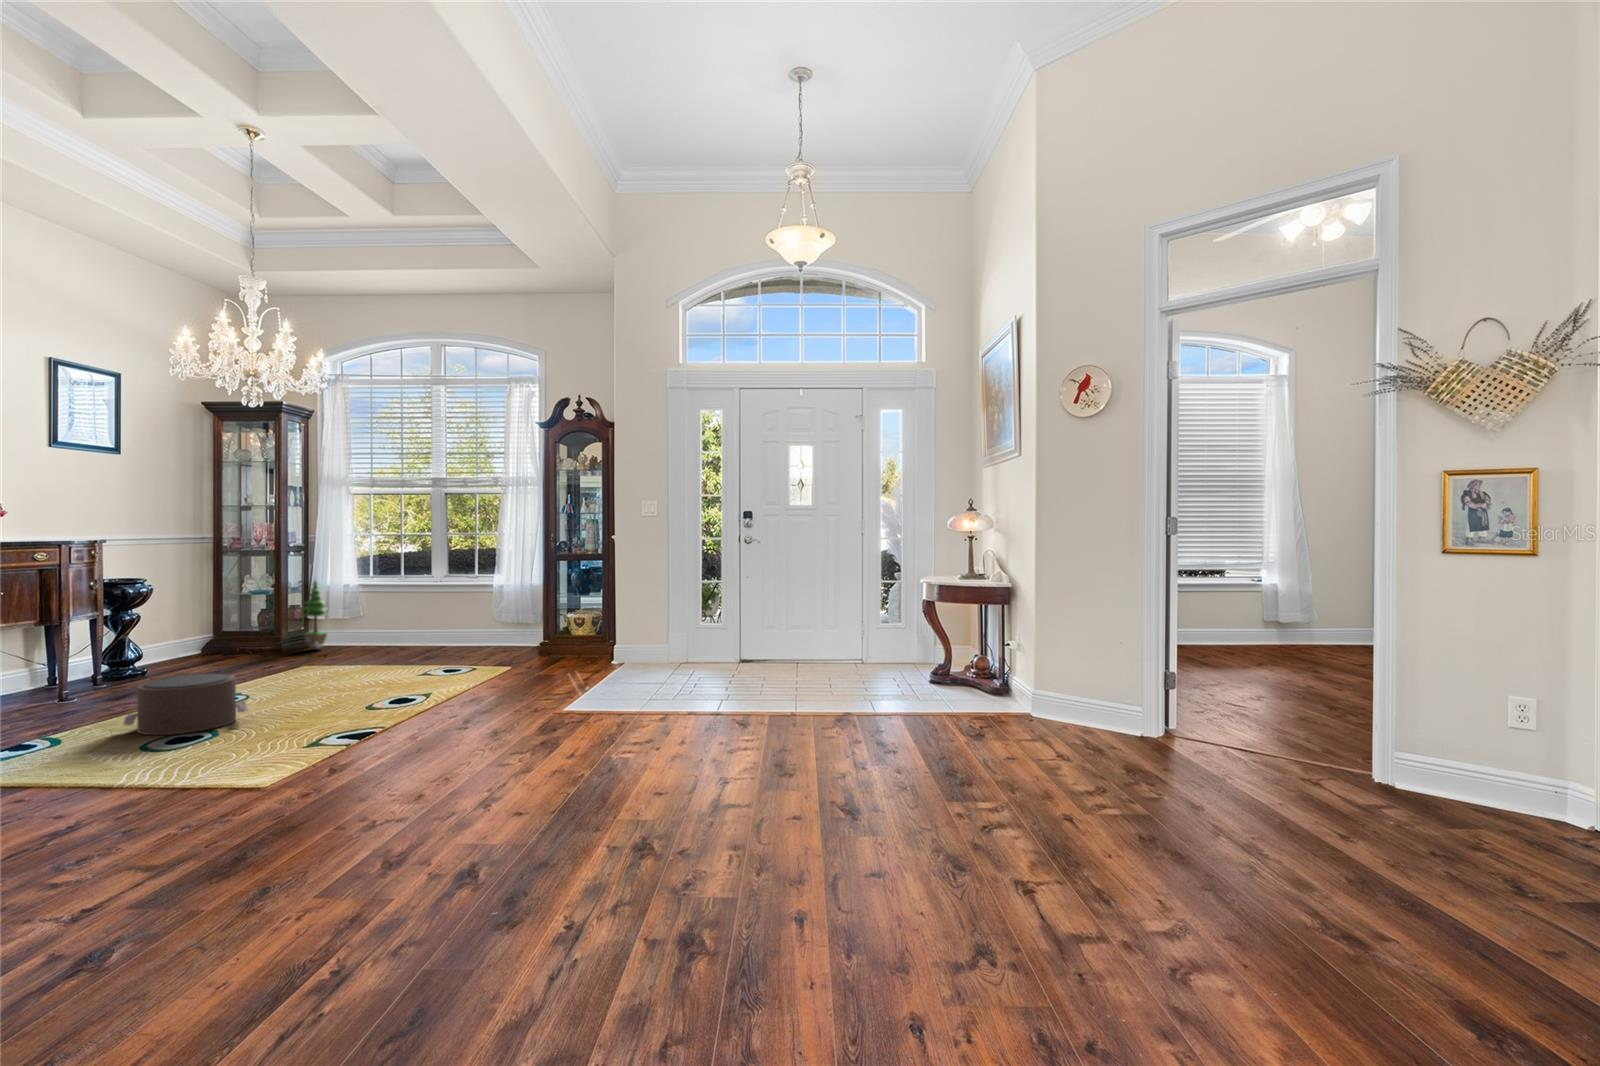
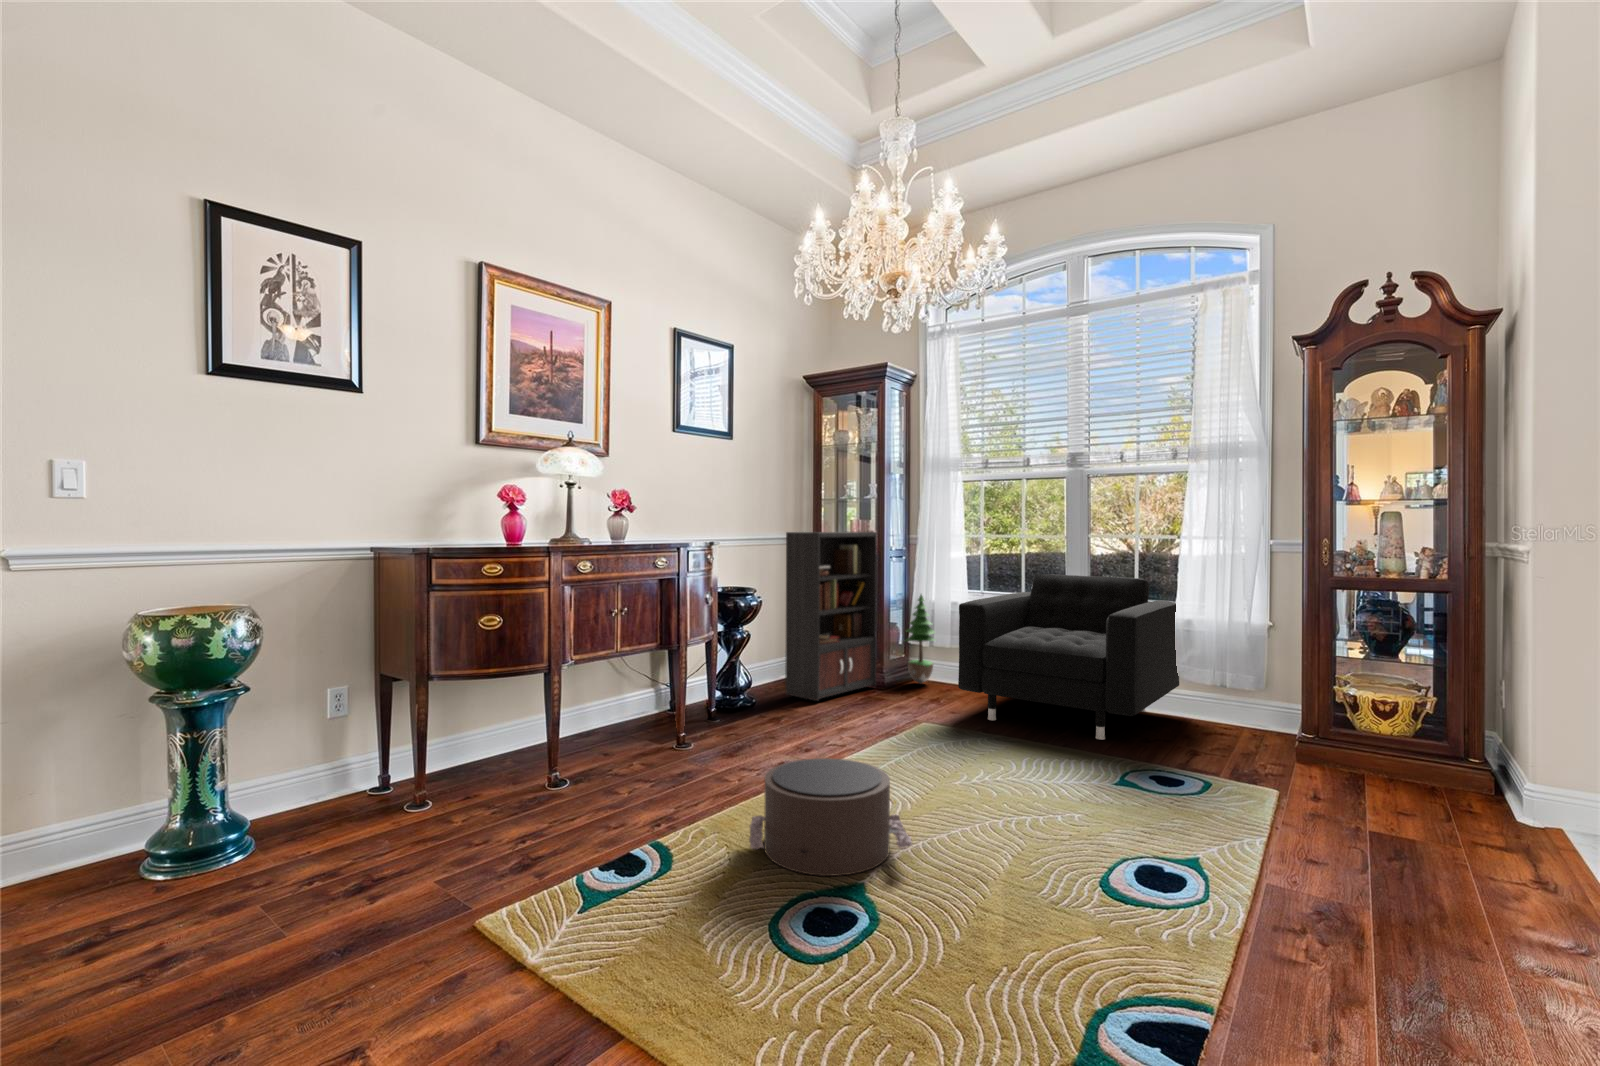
bookcase: none [178,532,273,666] -> present [785,531,877,701]
armchair: none [334,561,502,663] -> present [958,574,1179,740]

